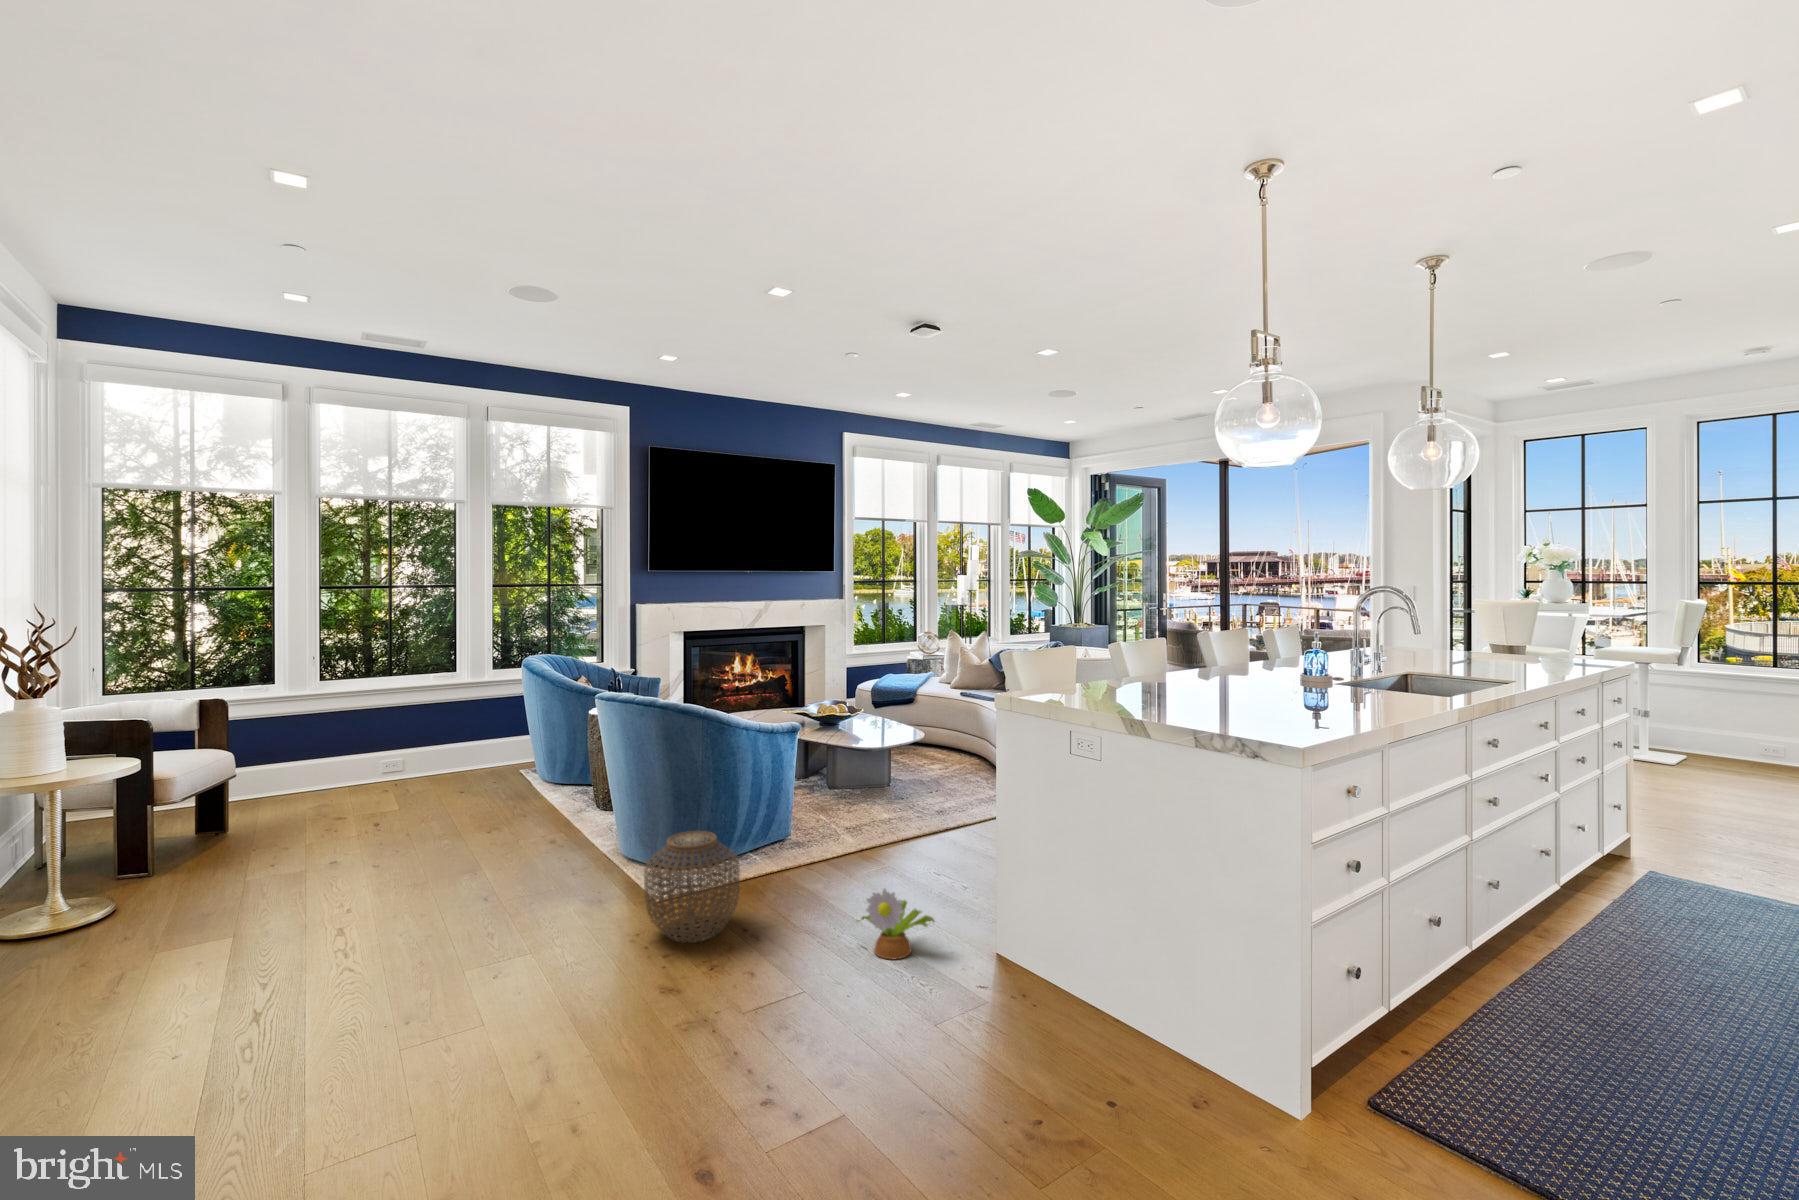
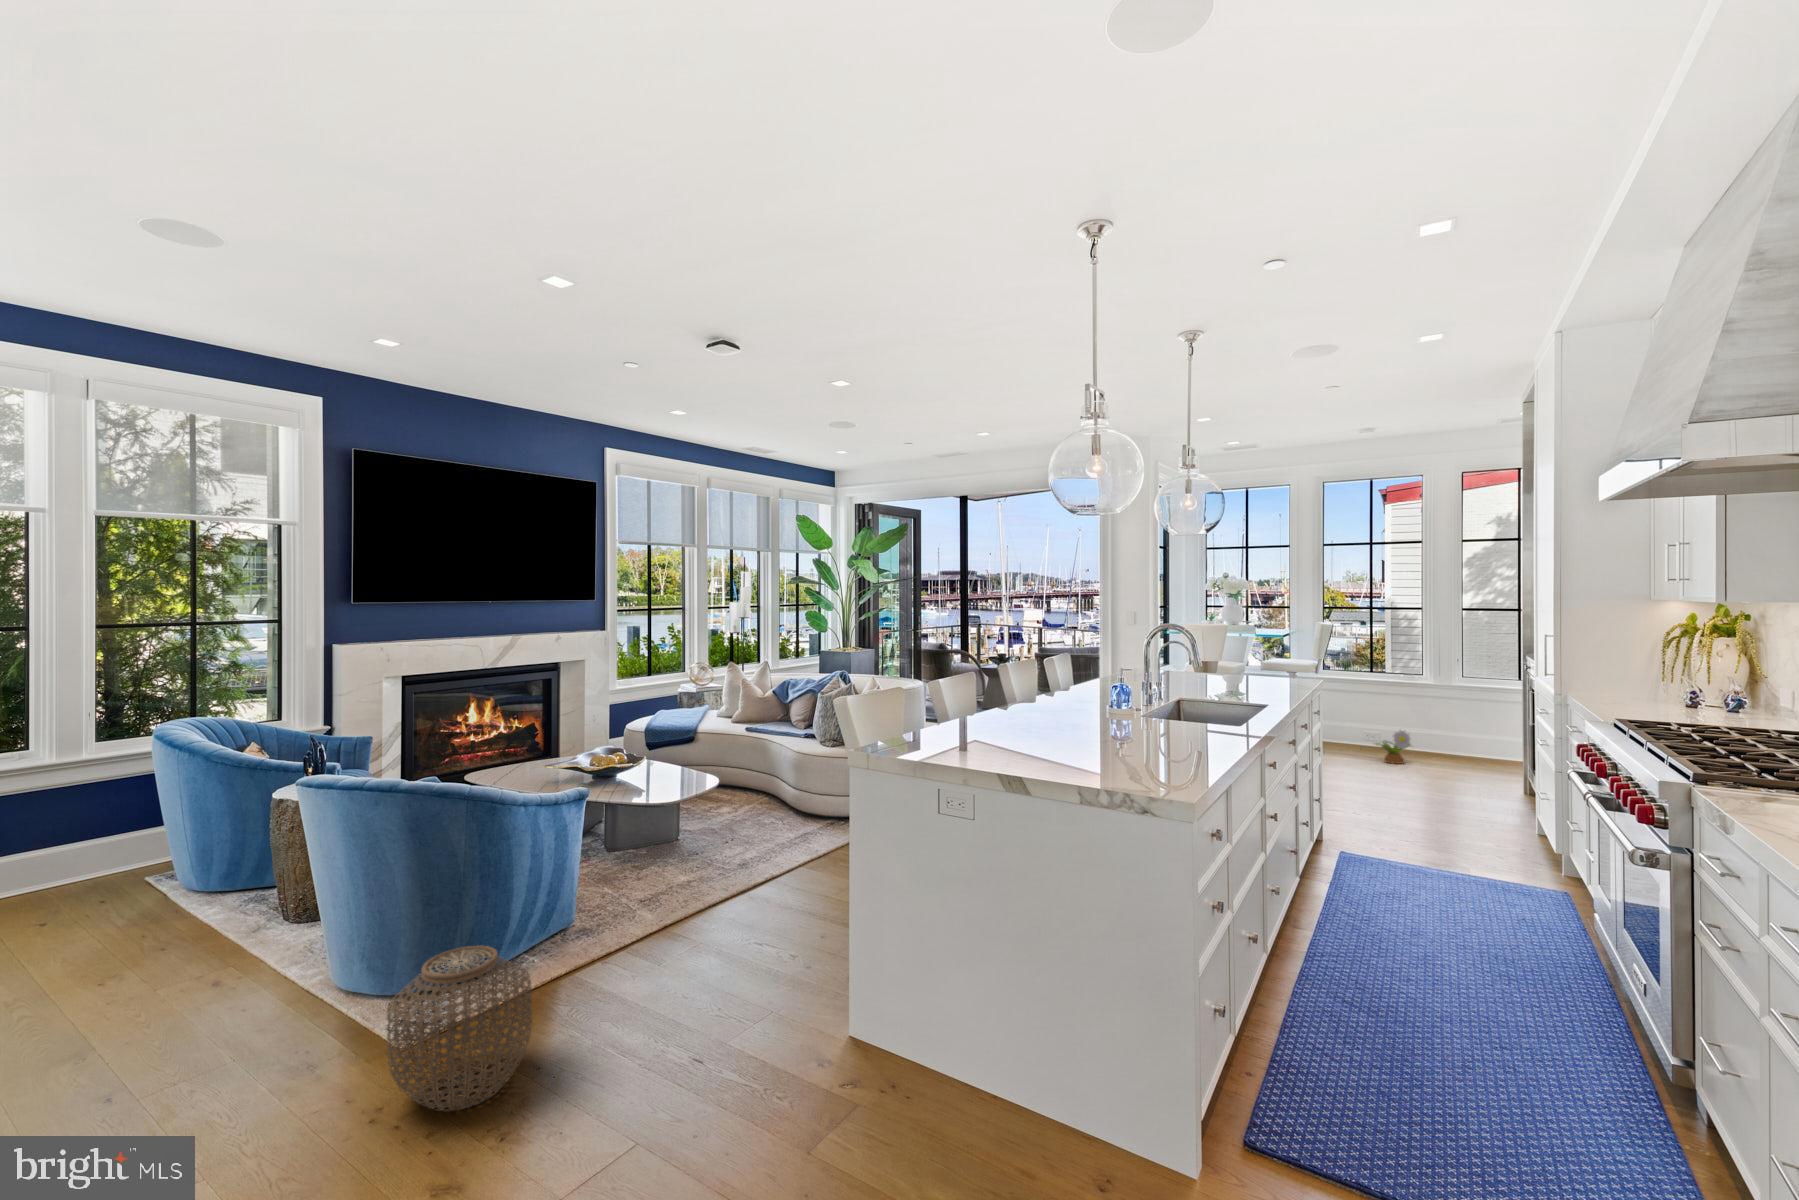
decorative plant: present [858,889,934,959] -> present [1376,730,1411,764]

